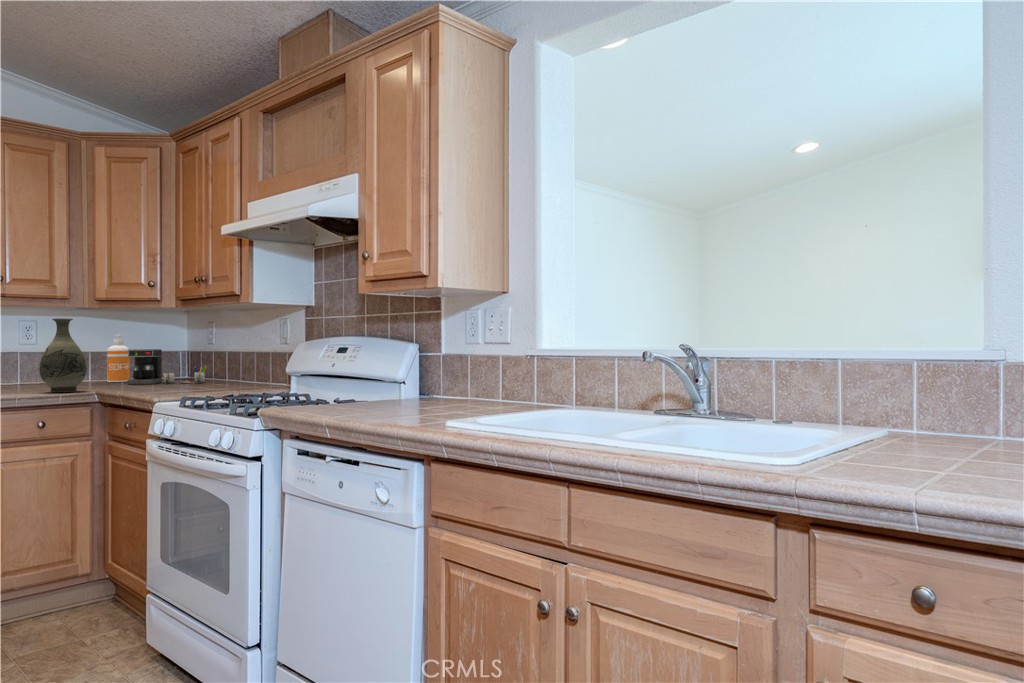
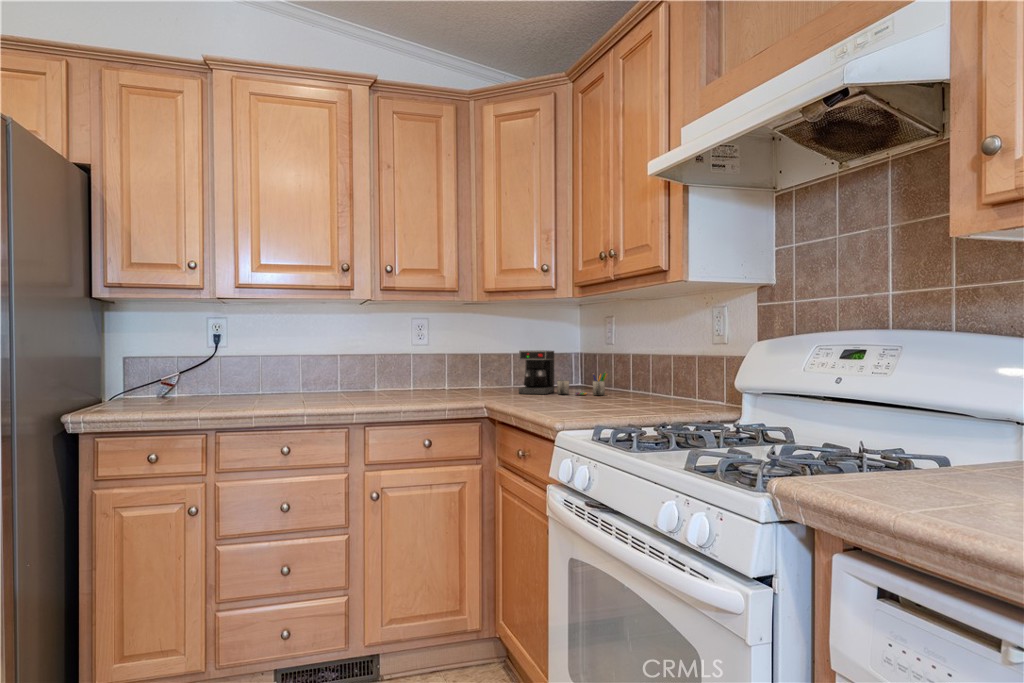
vase: present [39,318,87,392] -> none [428,311,476,403]
soap dispenser: present [107,334,130,382] -> none [497,333,520,389]

